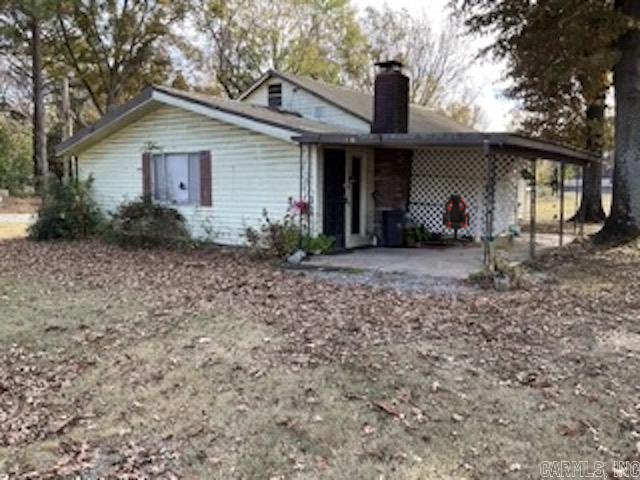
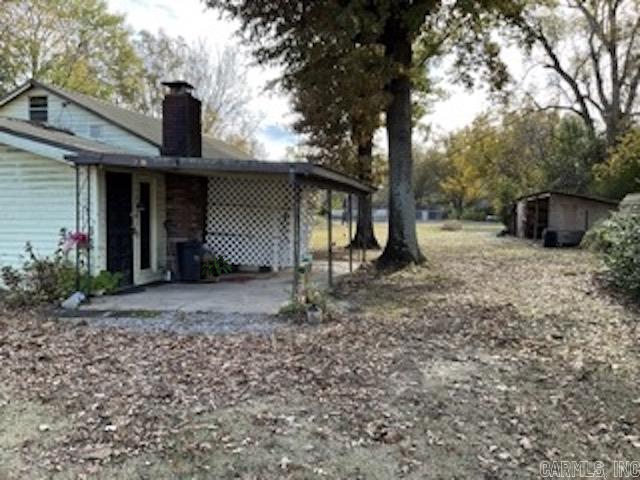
chair: present [440,195,470,246] -> none [240,224,271,280]

